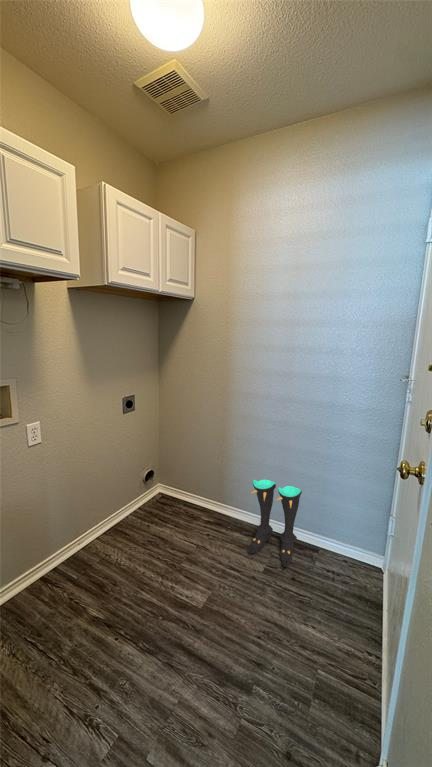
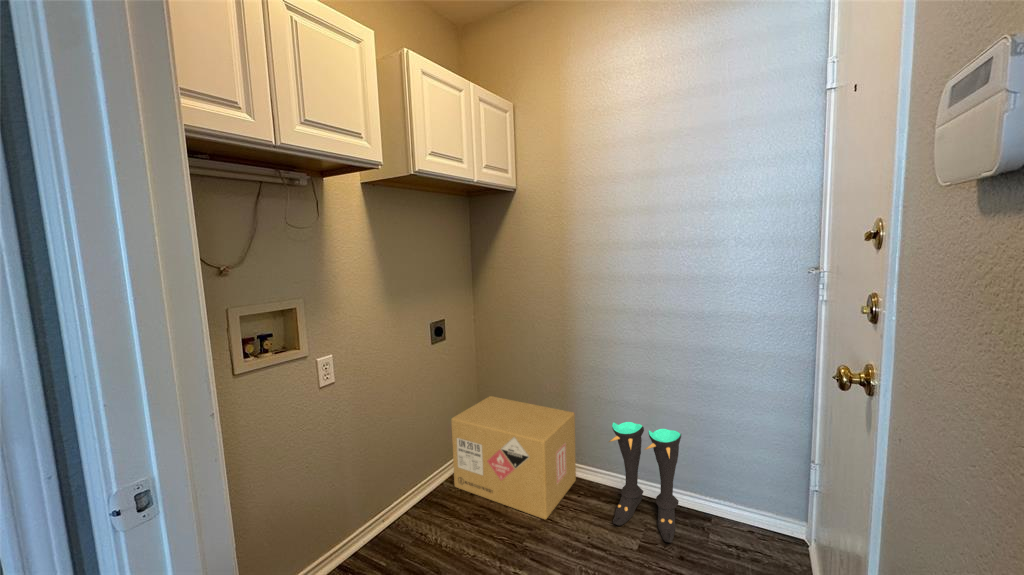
cardboard box: none [135,454,228,547] -> present [451,396,576,519]

